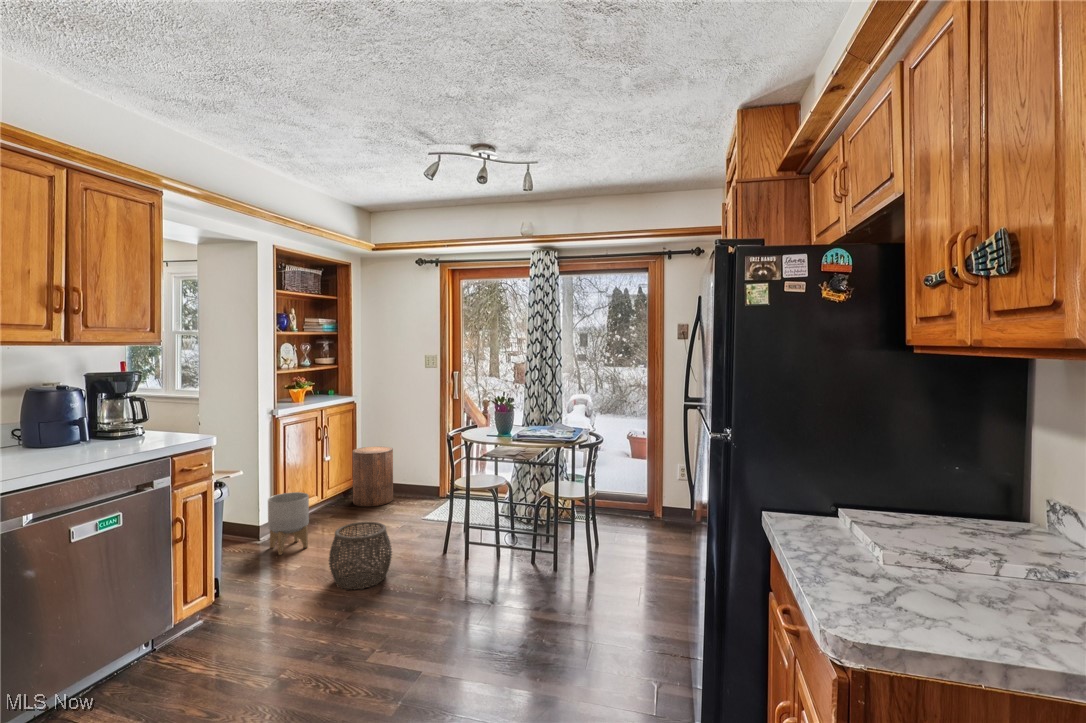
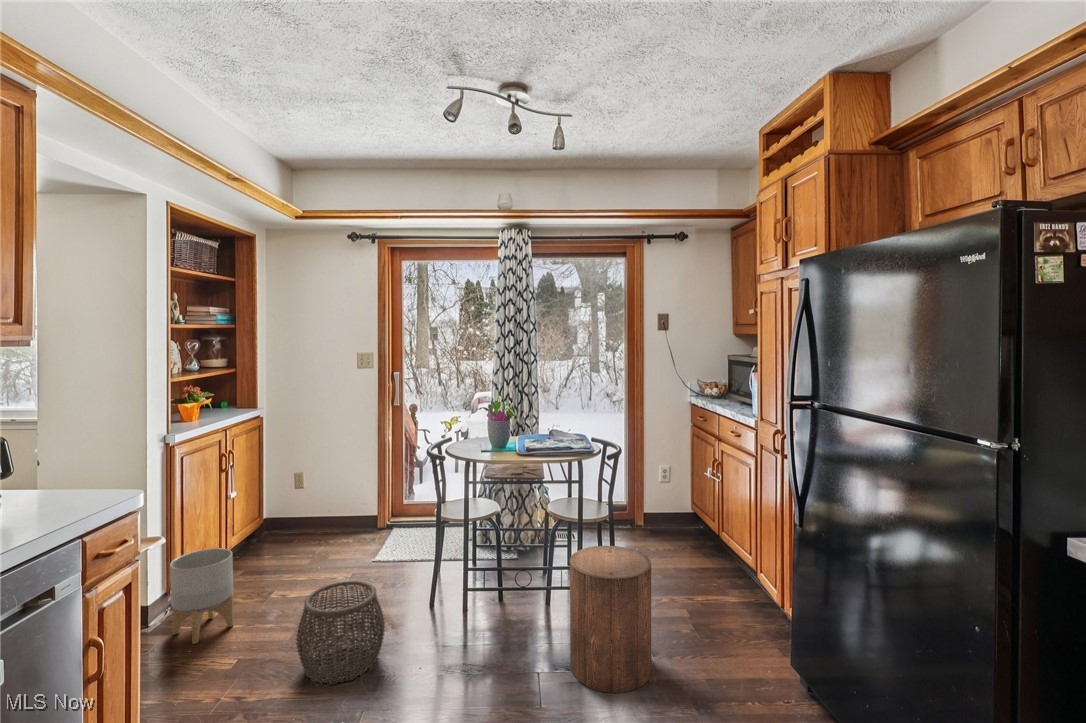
stool: present [353,446,393,506] -> present [570,546,651,693]

